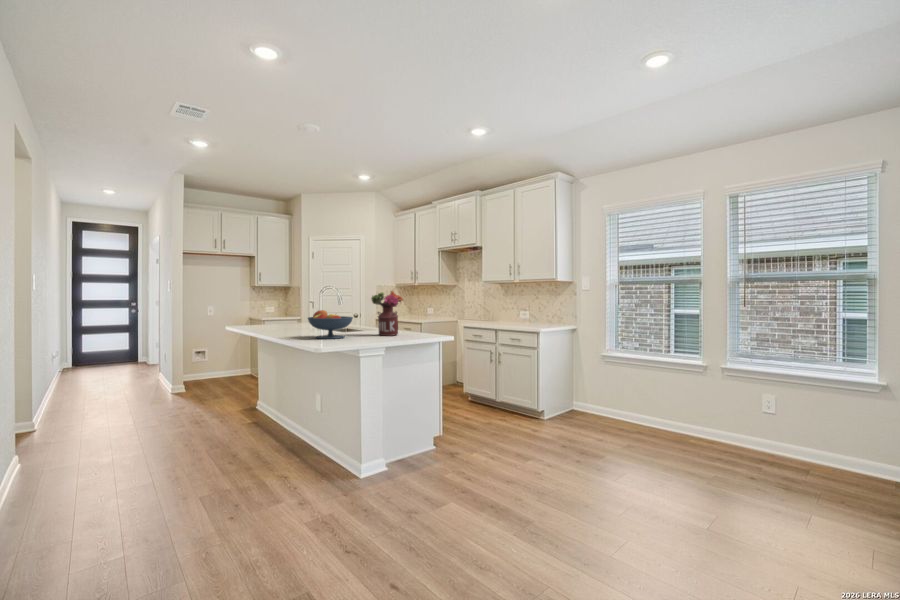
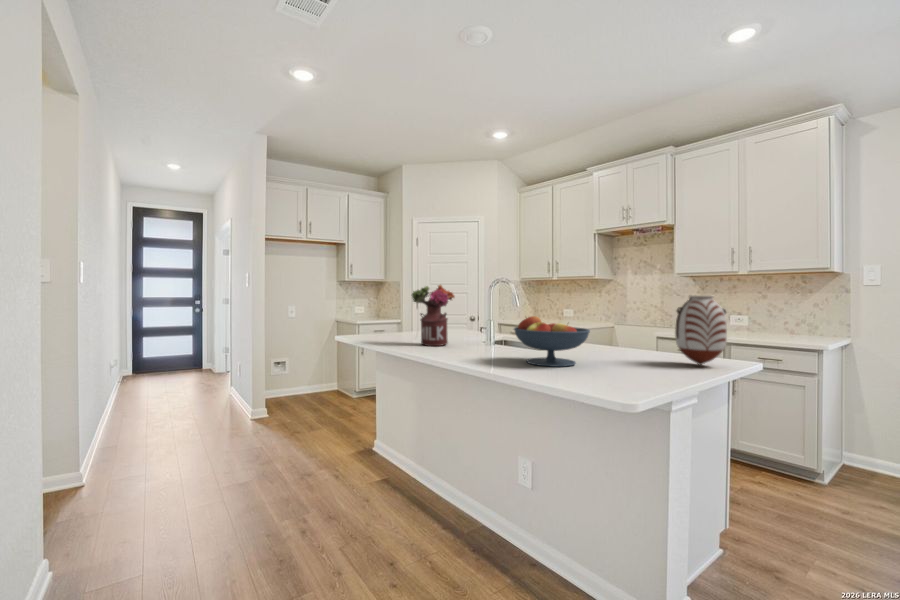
flower arrangement: present [371,291,403,336] -> present [412,285,454,346]
vase: none [406,297,432,338] -> present [675,296,727,365]

